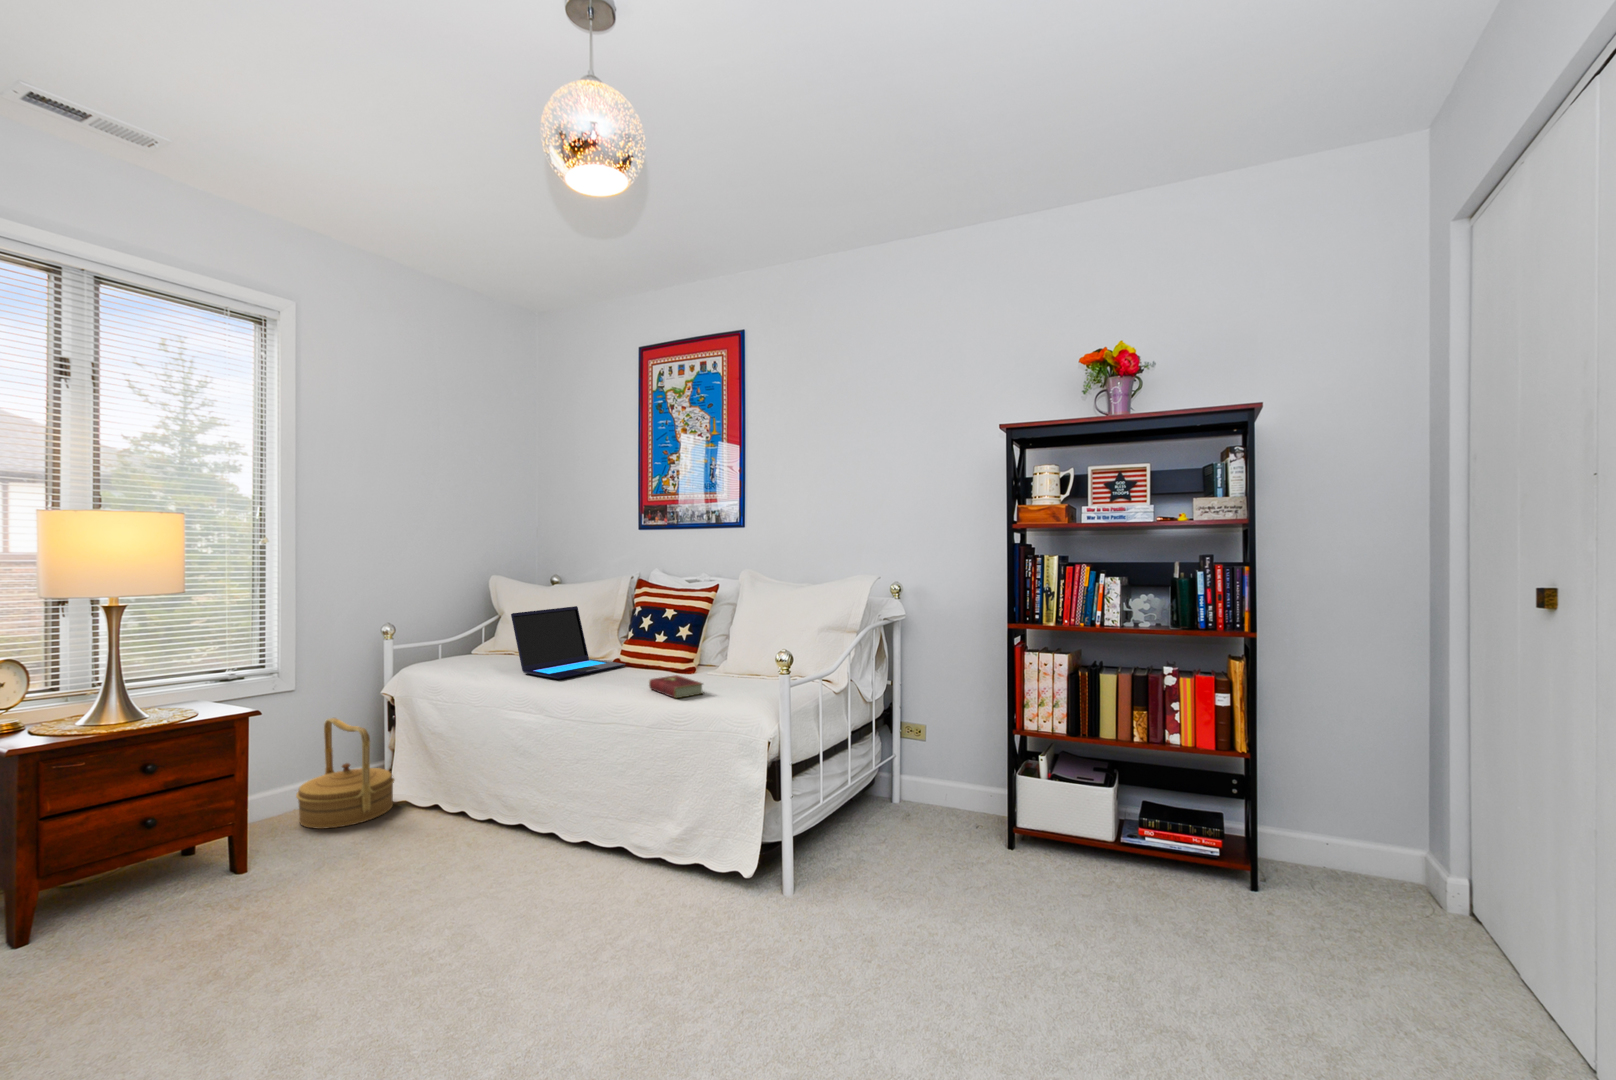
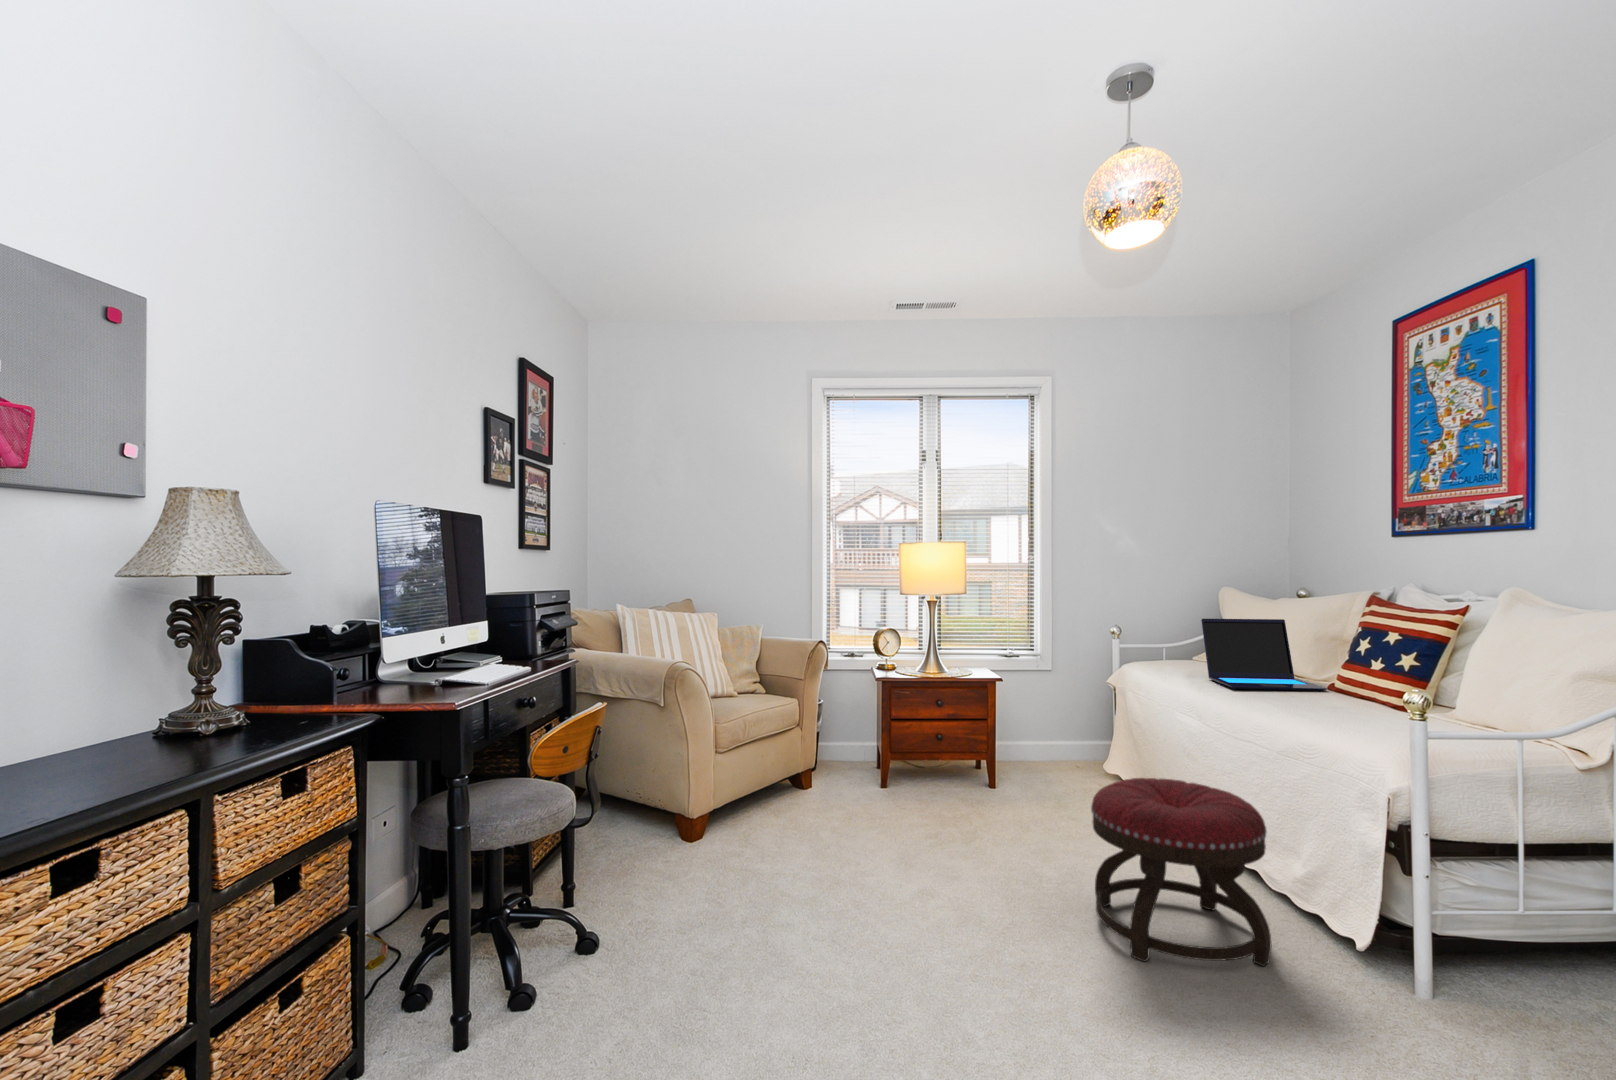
hardcover book: present [649,675,703,698] -> none [1318,702,1379,730]
woven basket: present [296,718,394,829] -> none [1034,693,1108,782]
ottoman: none [496,781,672,985] -> present [1091,778,1272,966]

